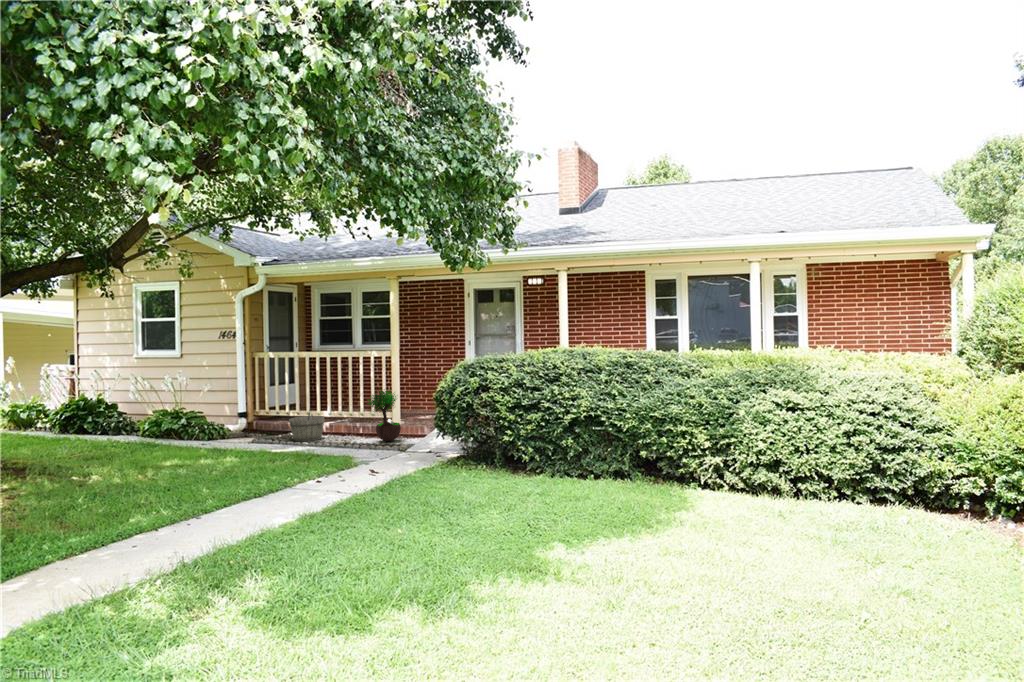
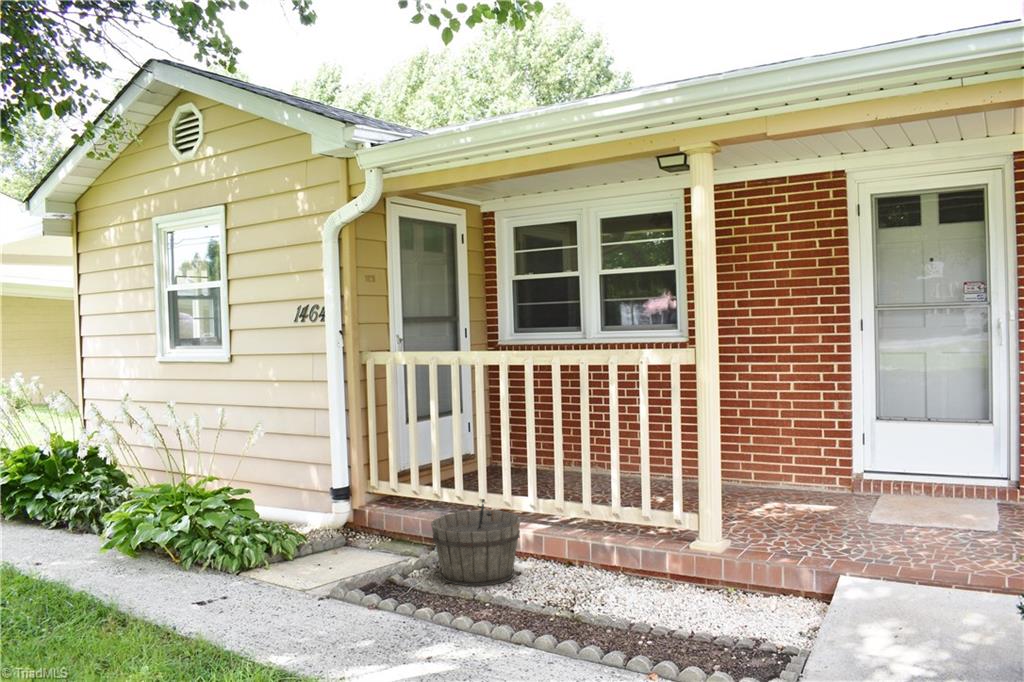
potted tree: present [368,390,401,441] -> none [642,445,743,613]

